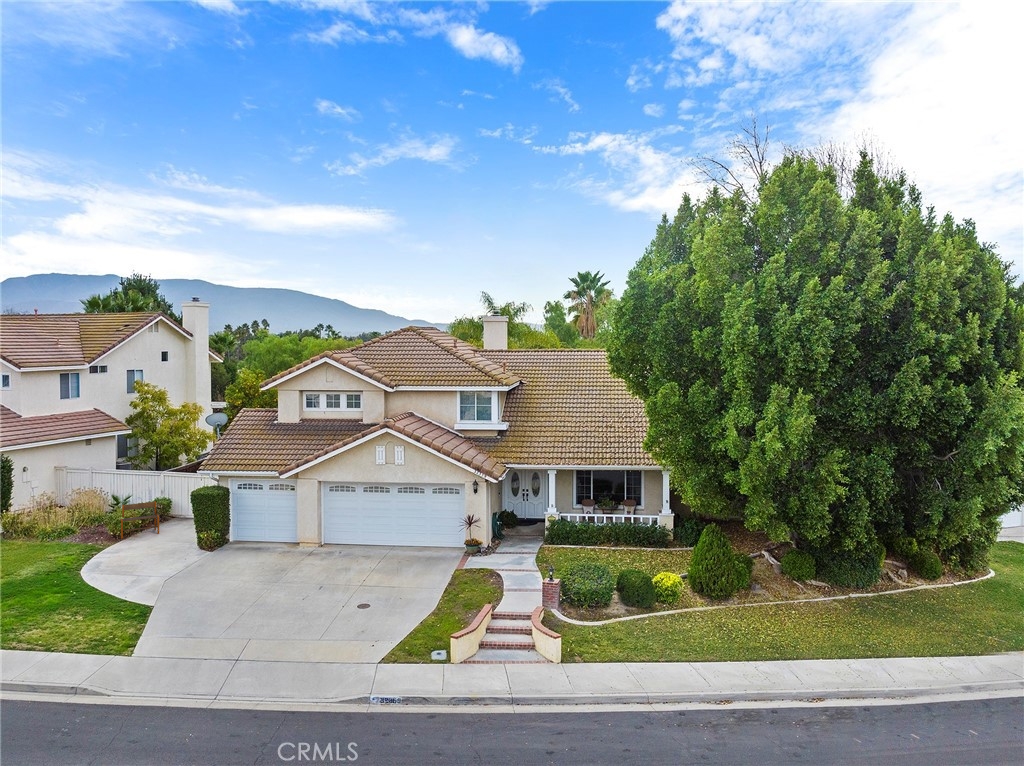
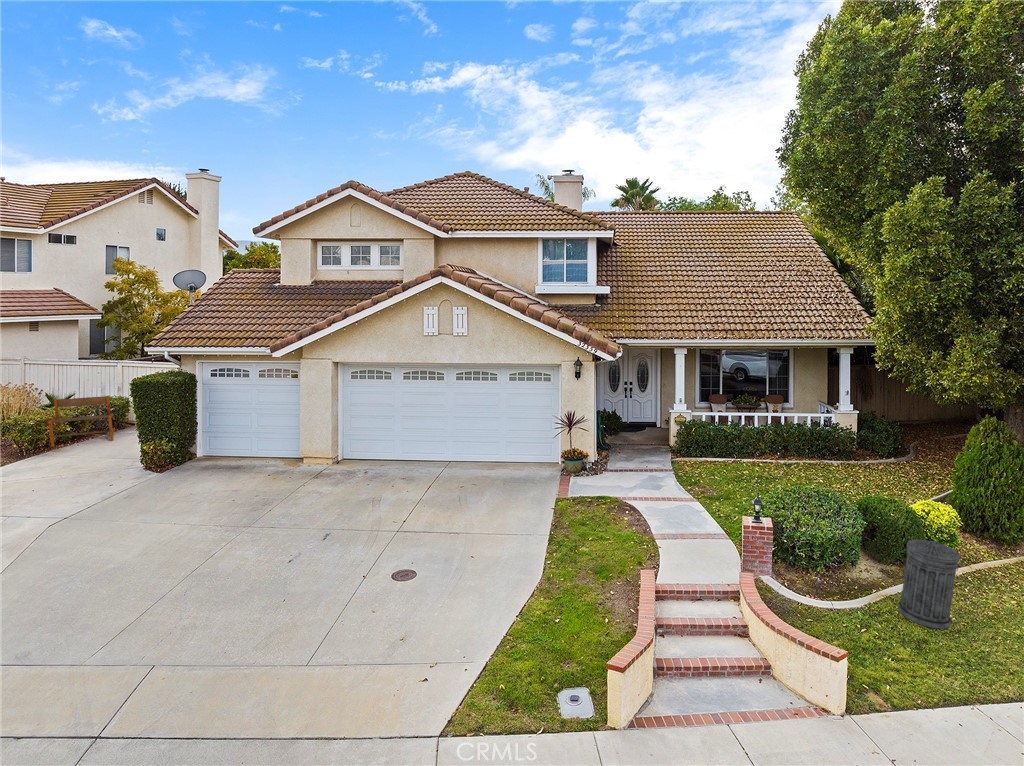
trash can: none [590,582,609,622] -> present [898,539,960,629]

